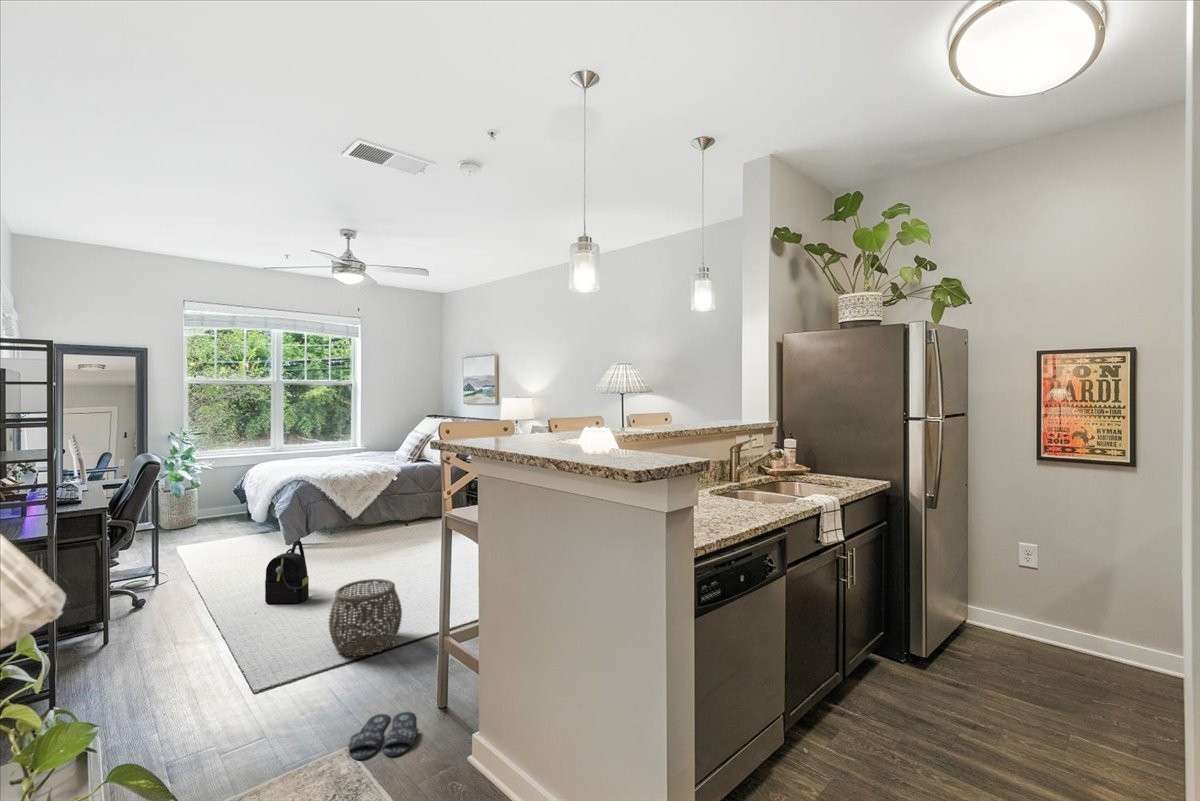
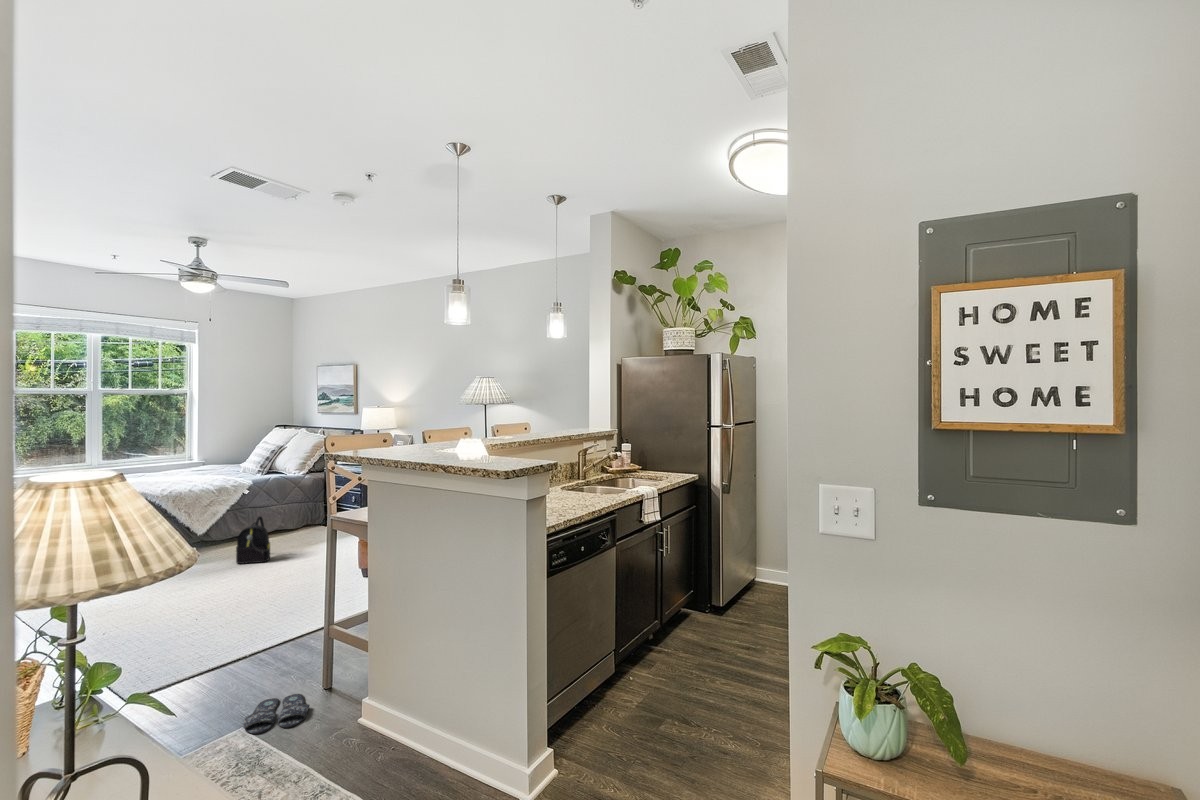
backpack: present [265,541,309,603] -> present [236,516,270,564]
woven basket: present [329,579,402,657] -> none [201,584,278,658]

